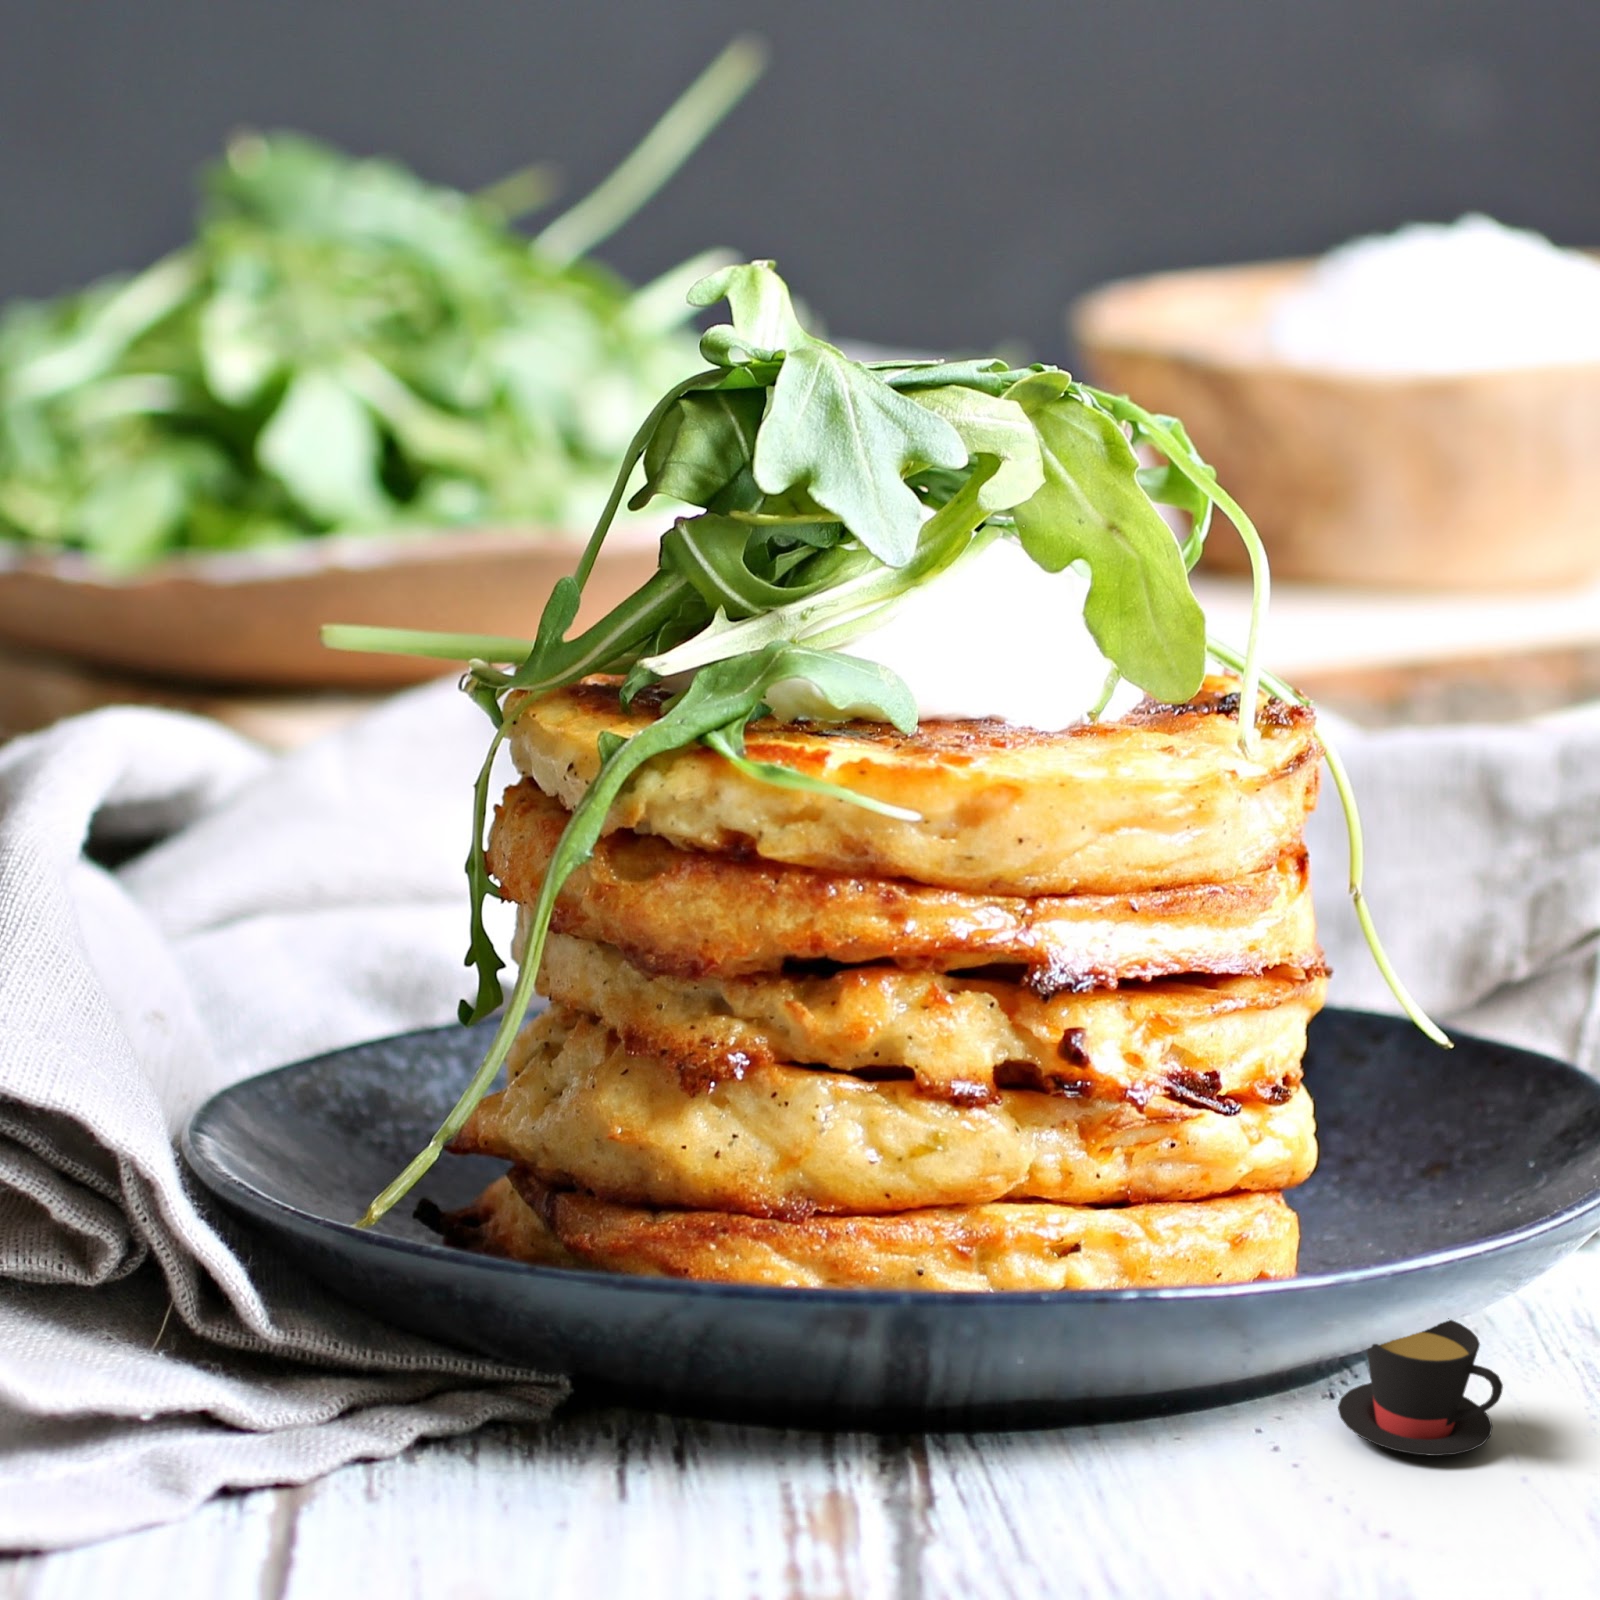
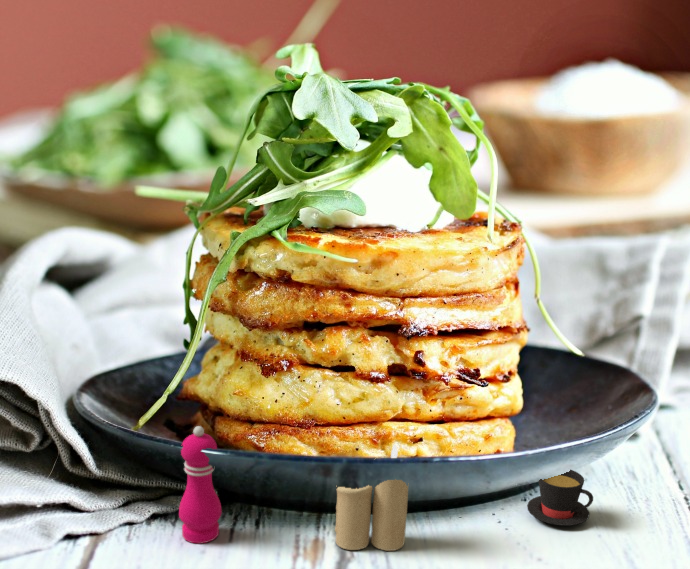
pepper mill: none [487,1218,592,1507] -> present [179,426,222,543]
candle: none [872,1258,1057,1521] -> present [335,444,408,551]

